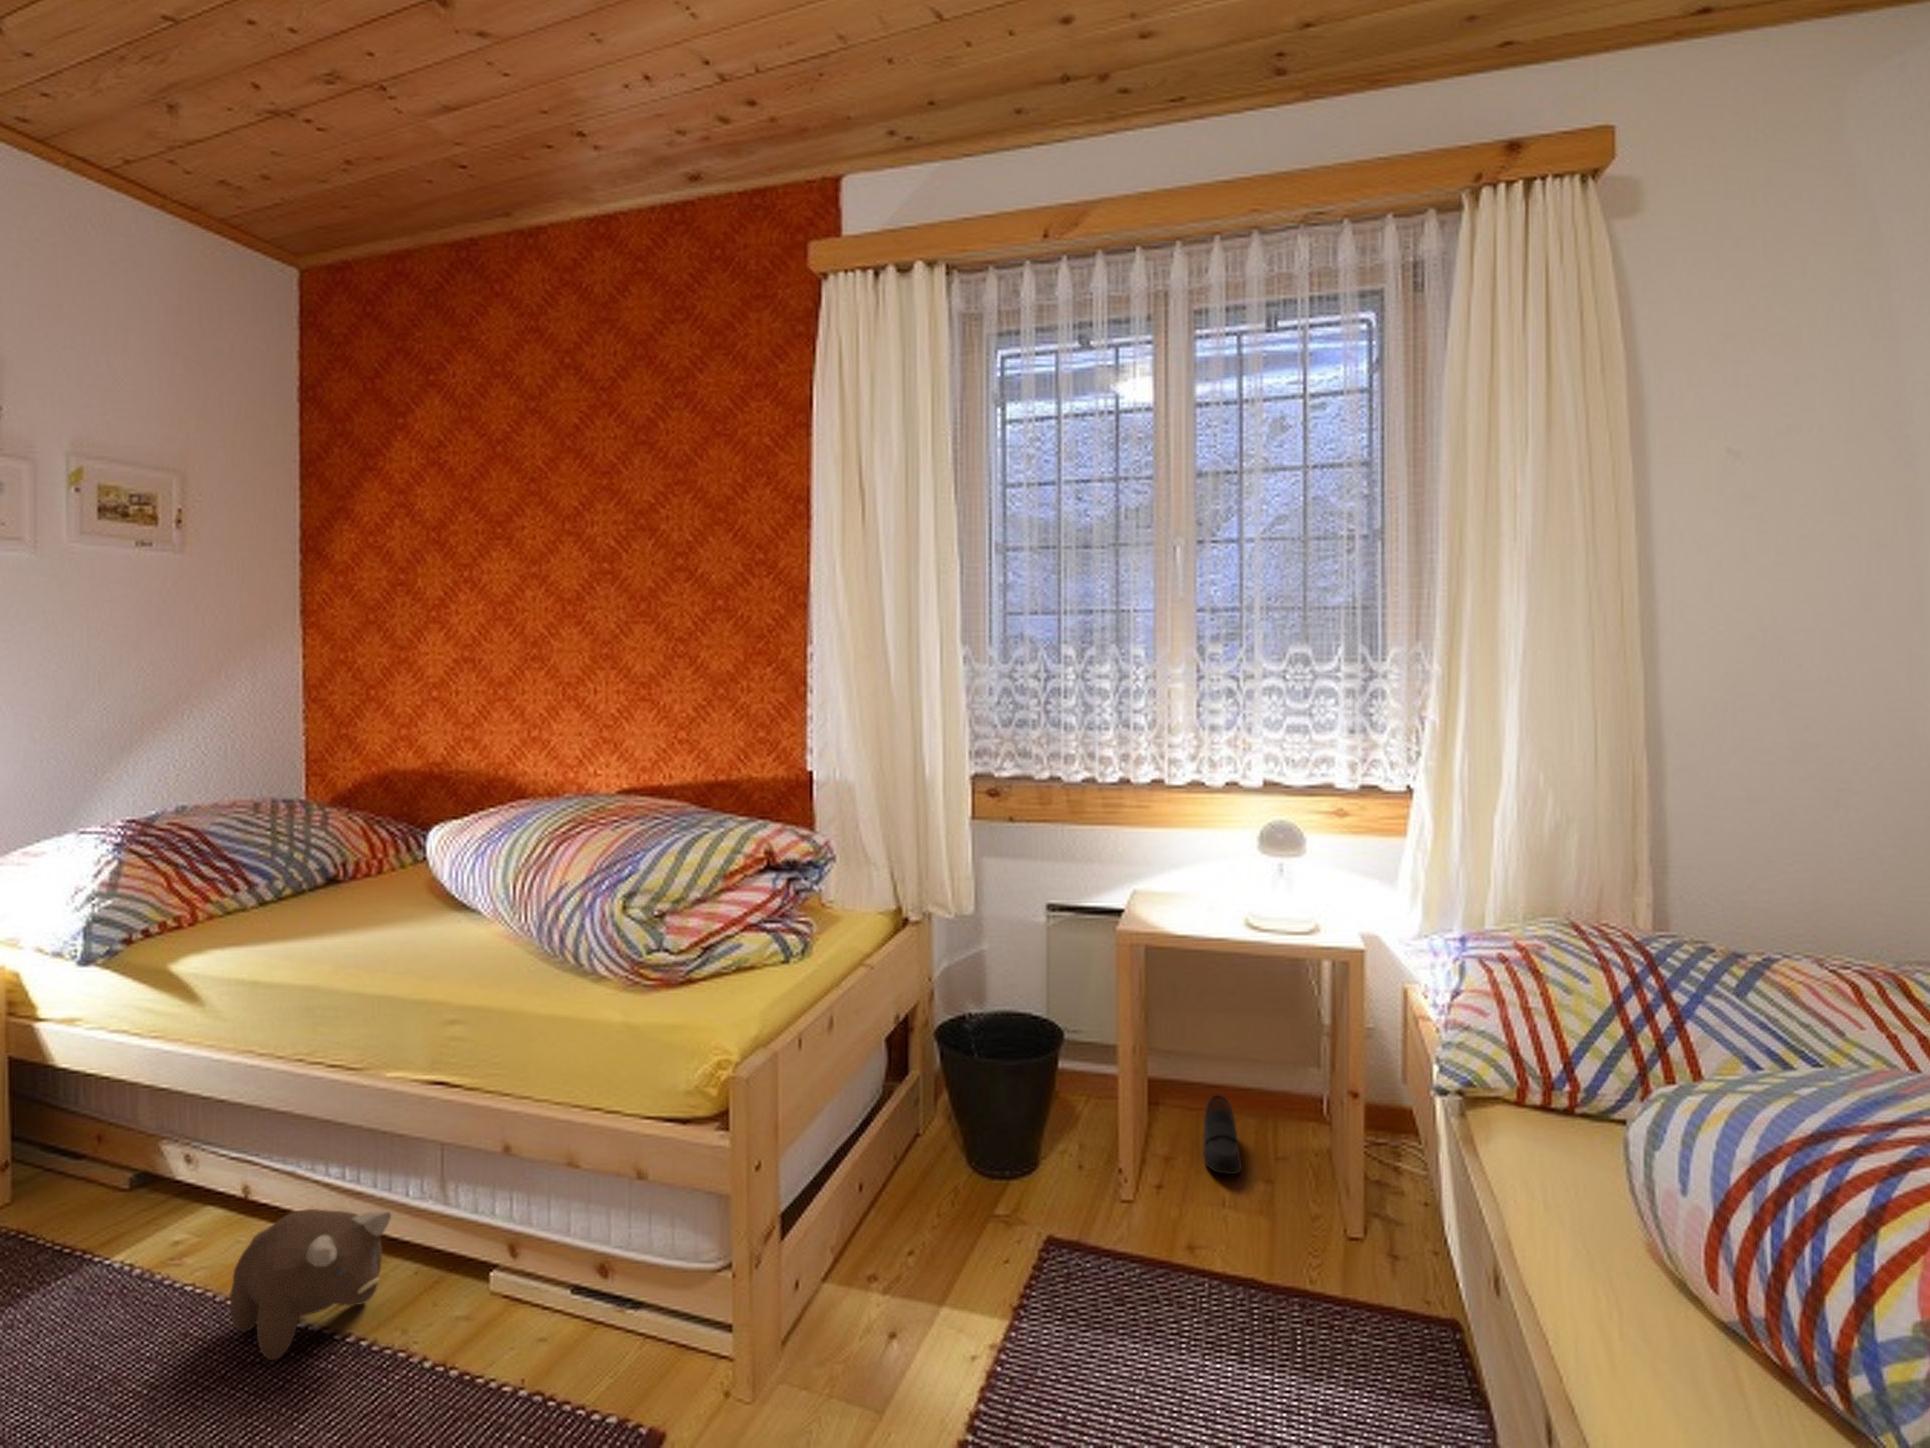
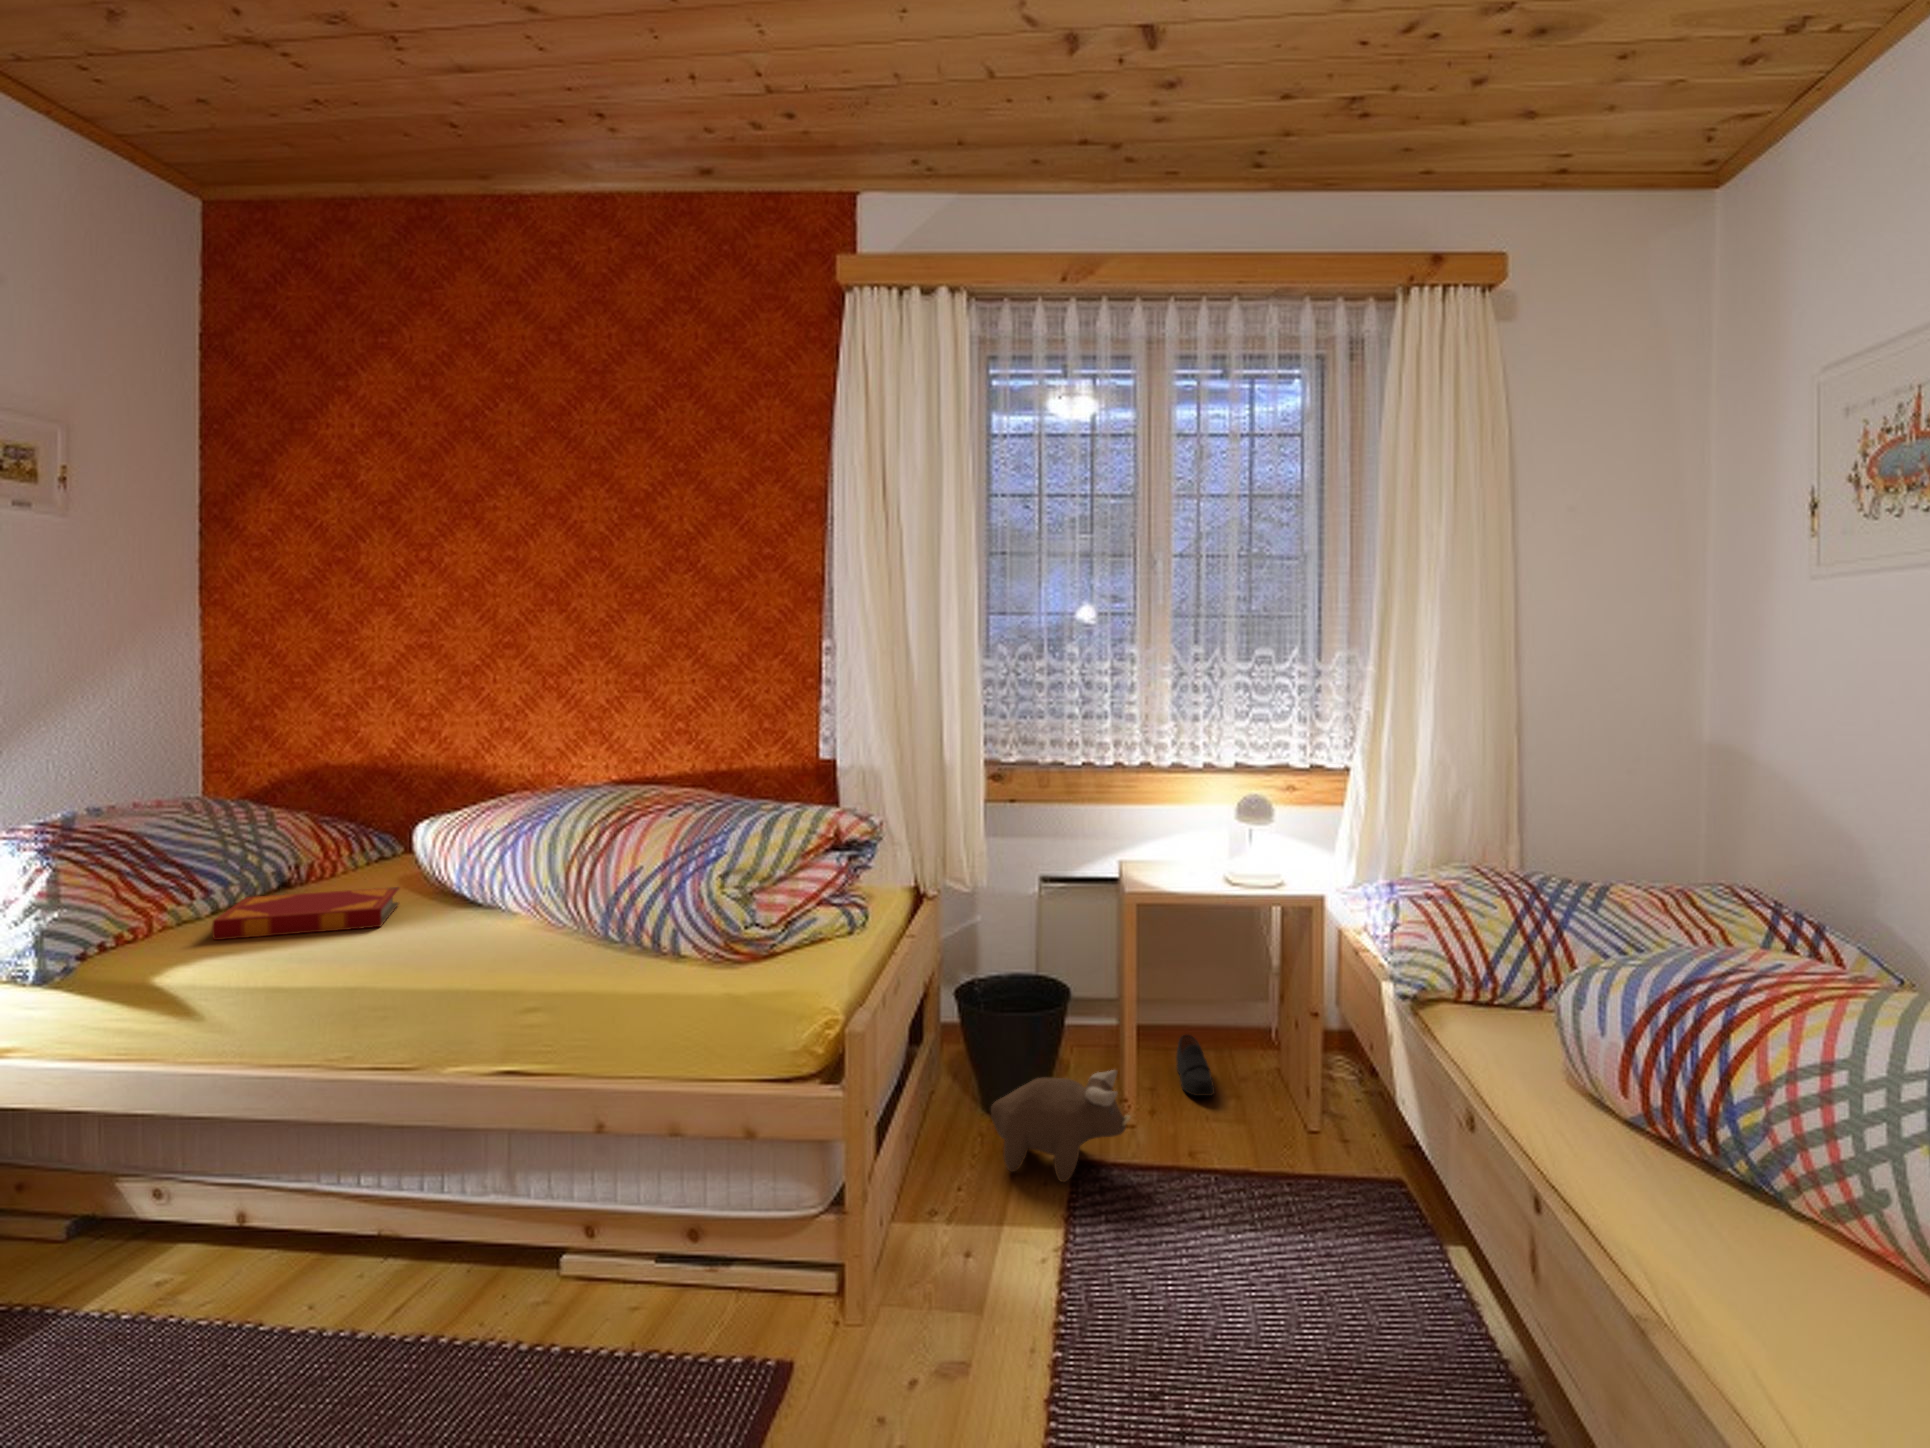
hardback book: none [233,888,409,932] -> present [212,887,399,940]
plush toy: present [230,1209,391,1360] -> present [991,1070,1130,1182]

